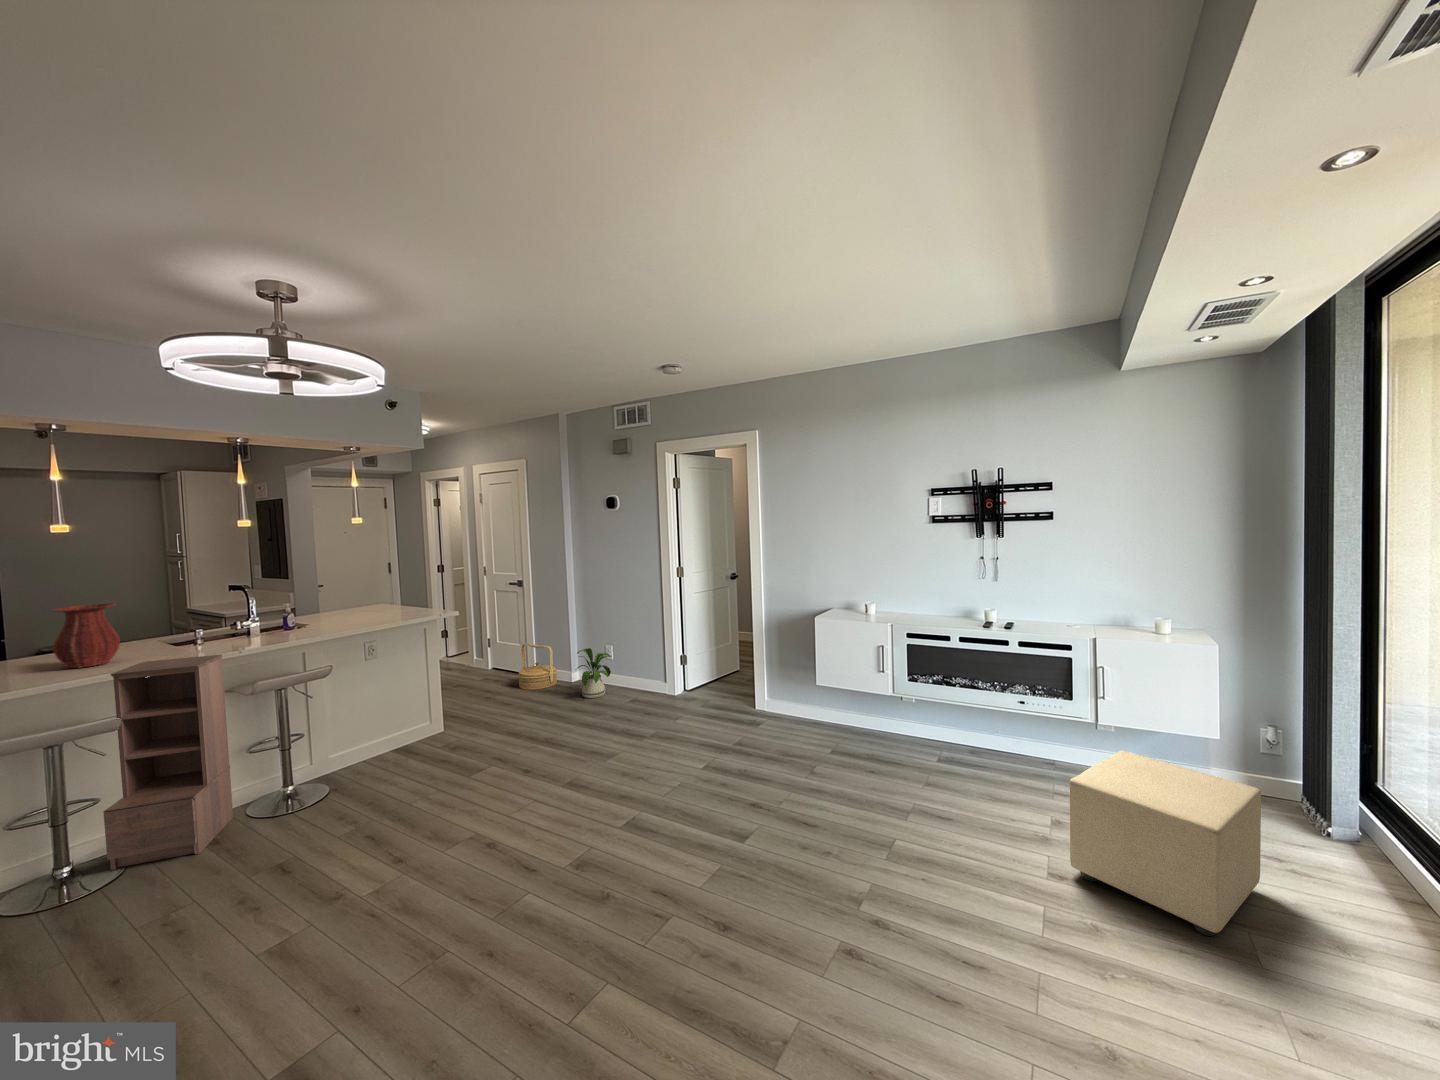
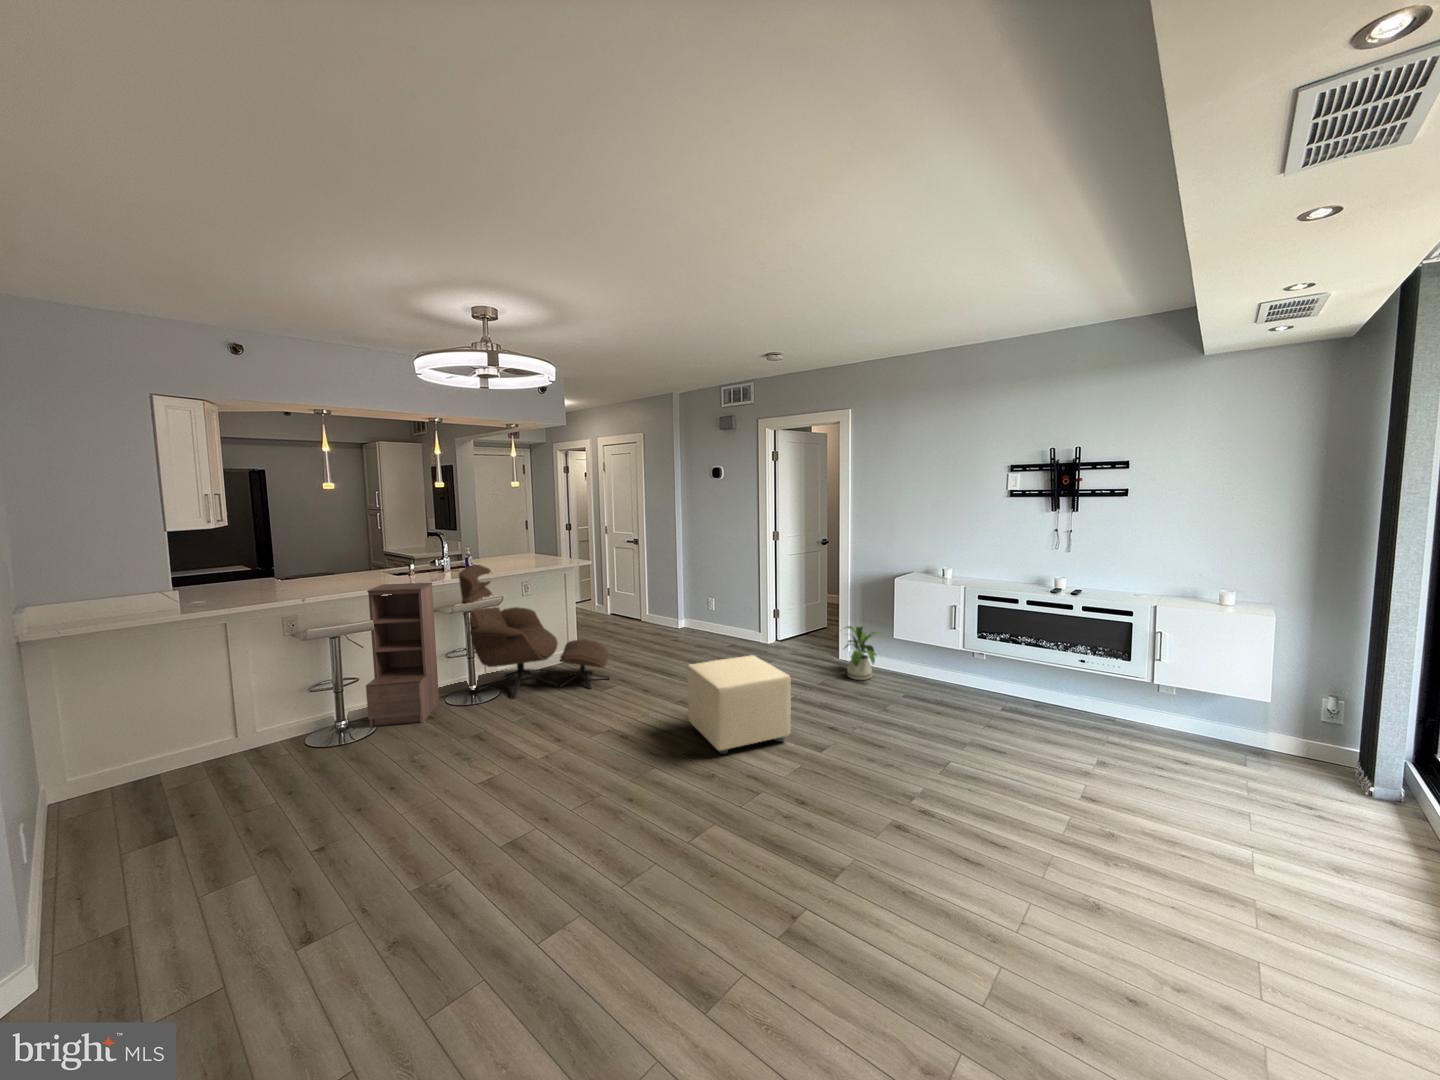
vase: present [53,604,120,668] -> none [327,542,367,586]
lounge chair: none [264,625,481,801] -> present [459,565,609,699]
woven basket: present [518,643,557,690] -> none [634,593,666,632]
house plant: present [577,648,611,698] -> present [845,626,882,680]
ottoman: present [1069,751,1261,936] -> present [687,655,791,754]

